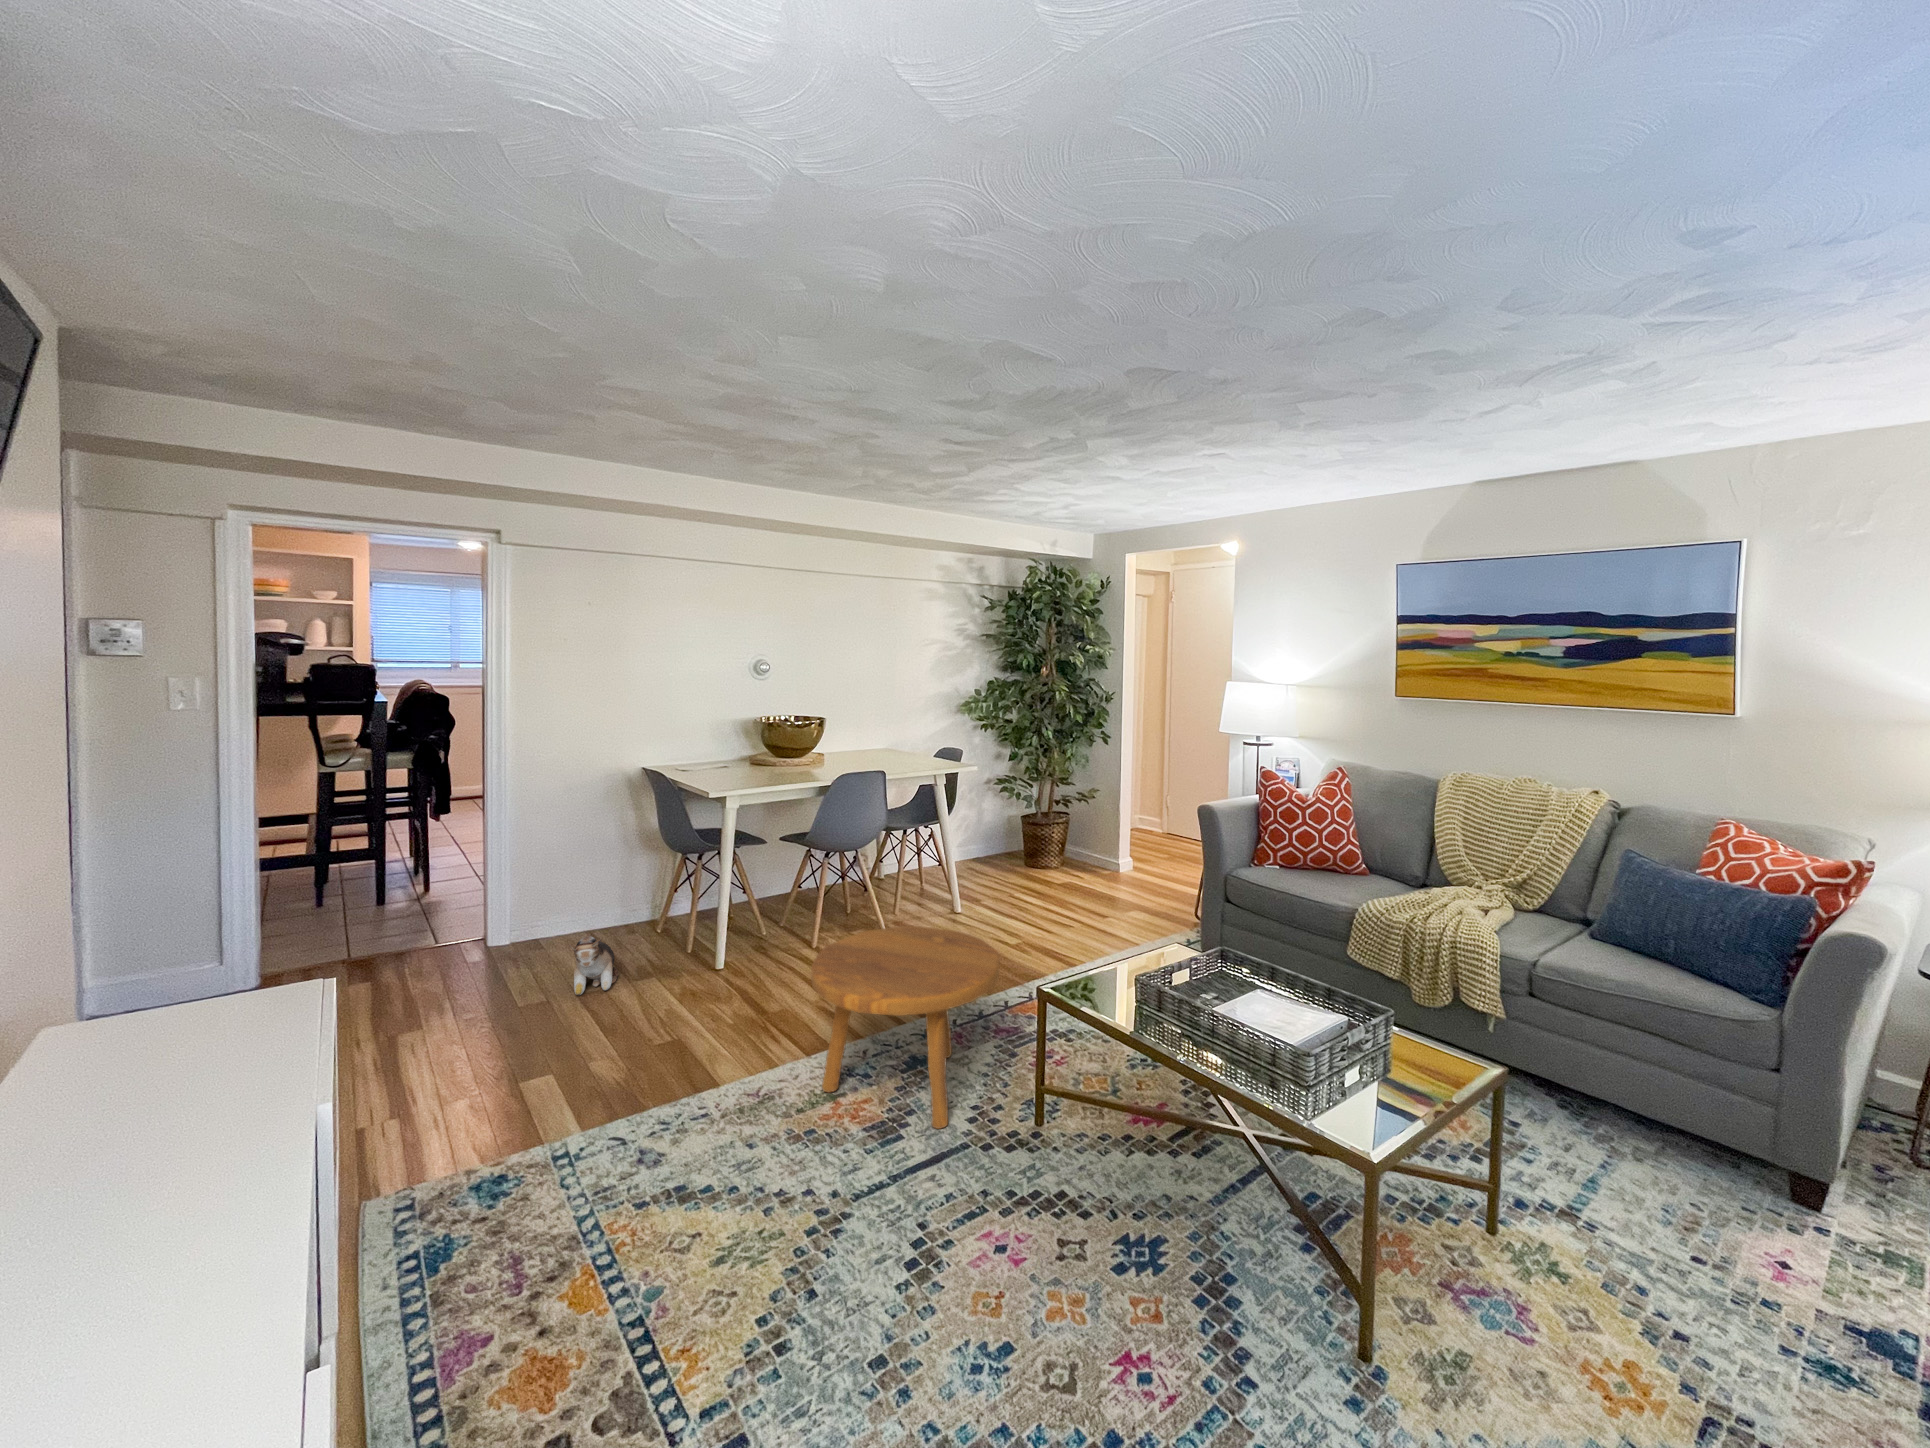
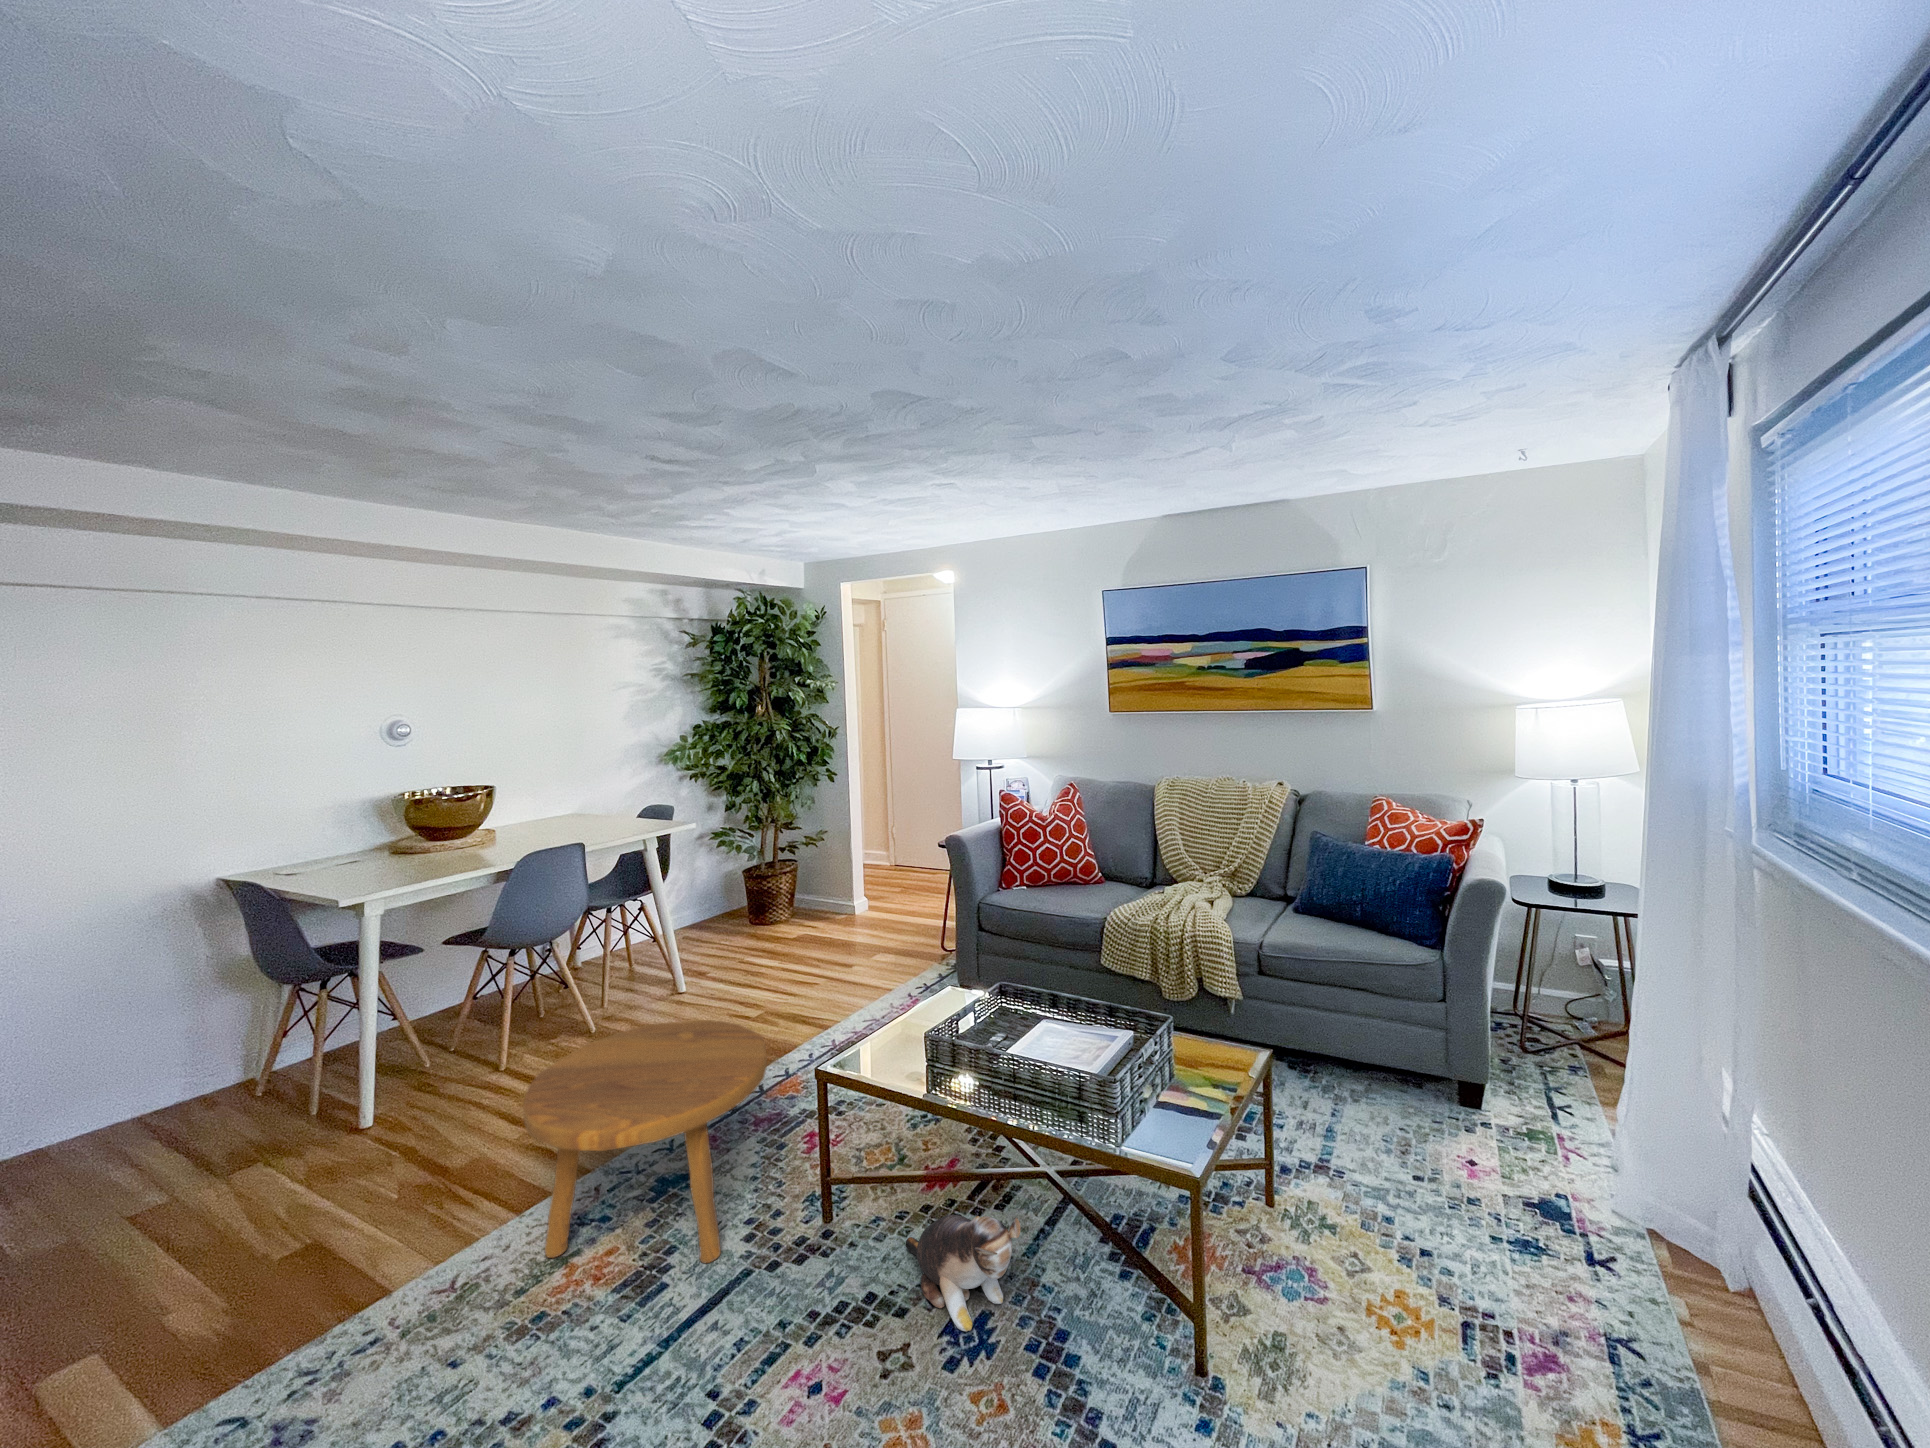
plush toy: present [569,936,618,995] -> present [906,1215,1020,1332]

